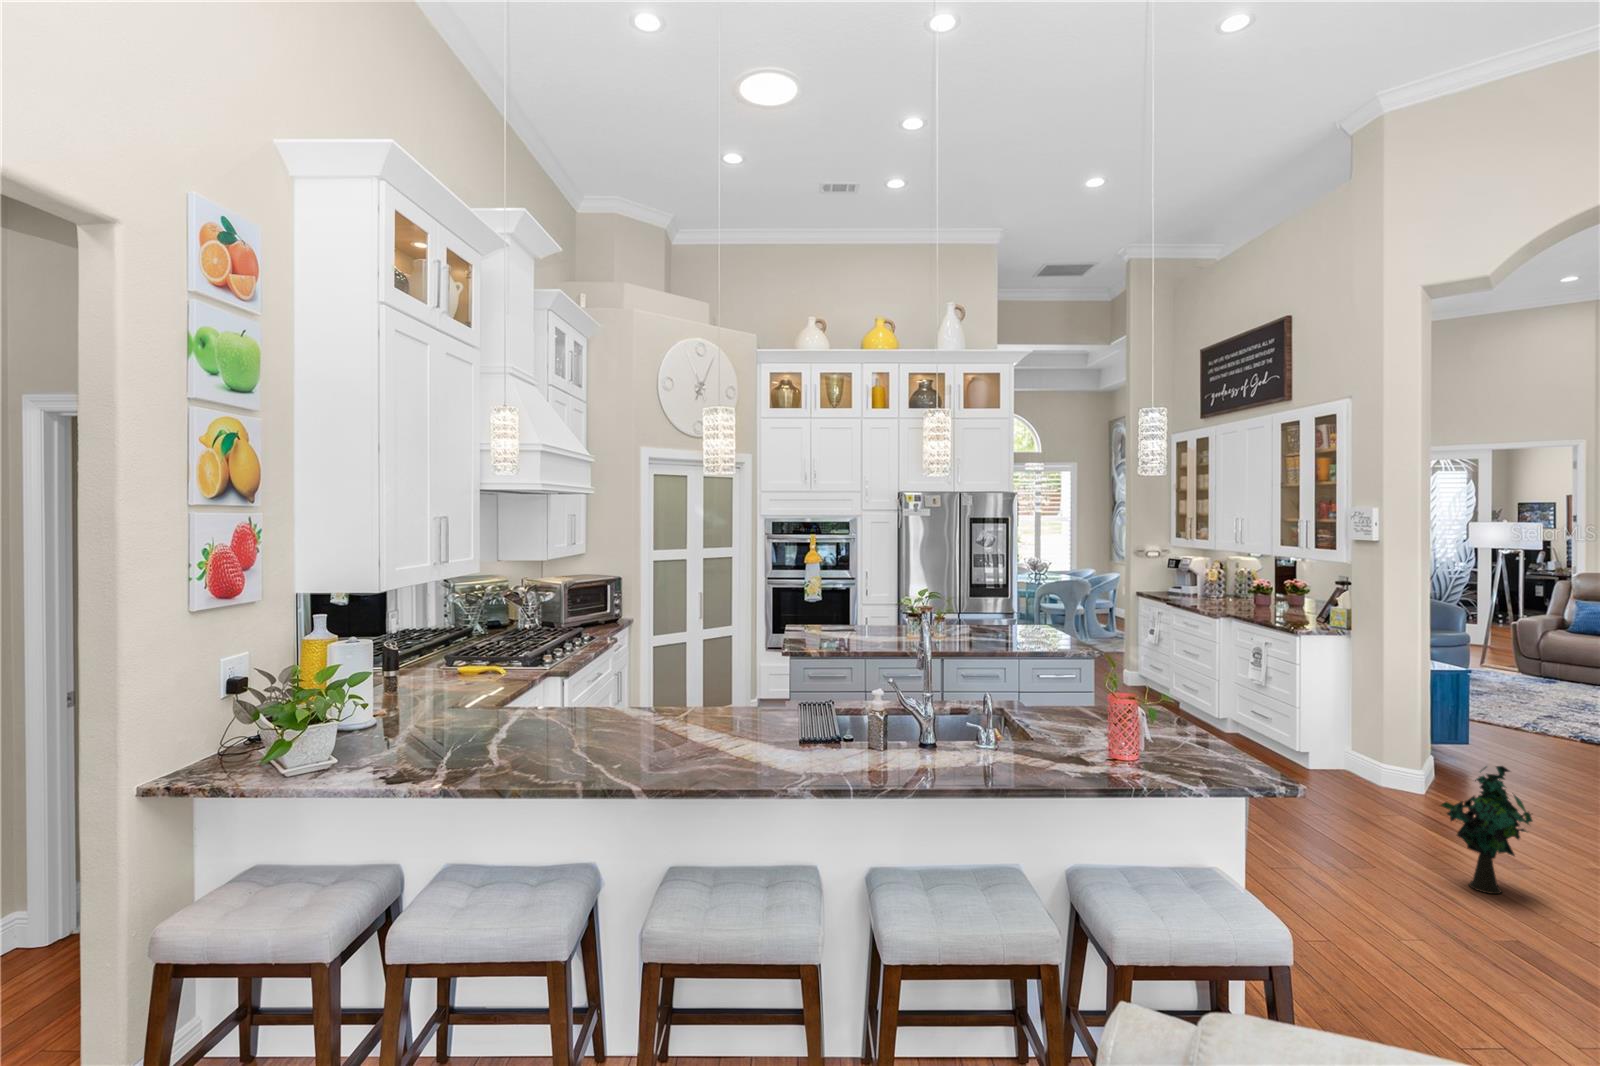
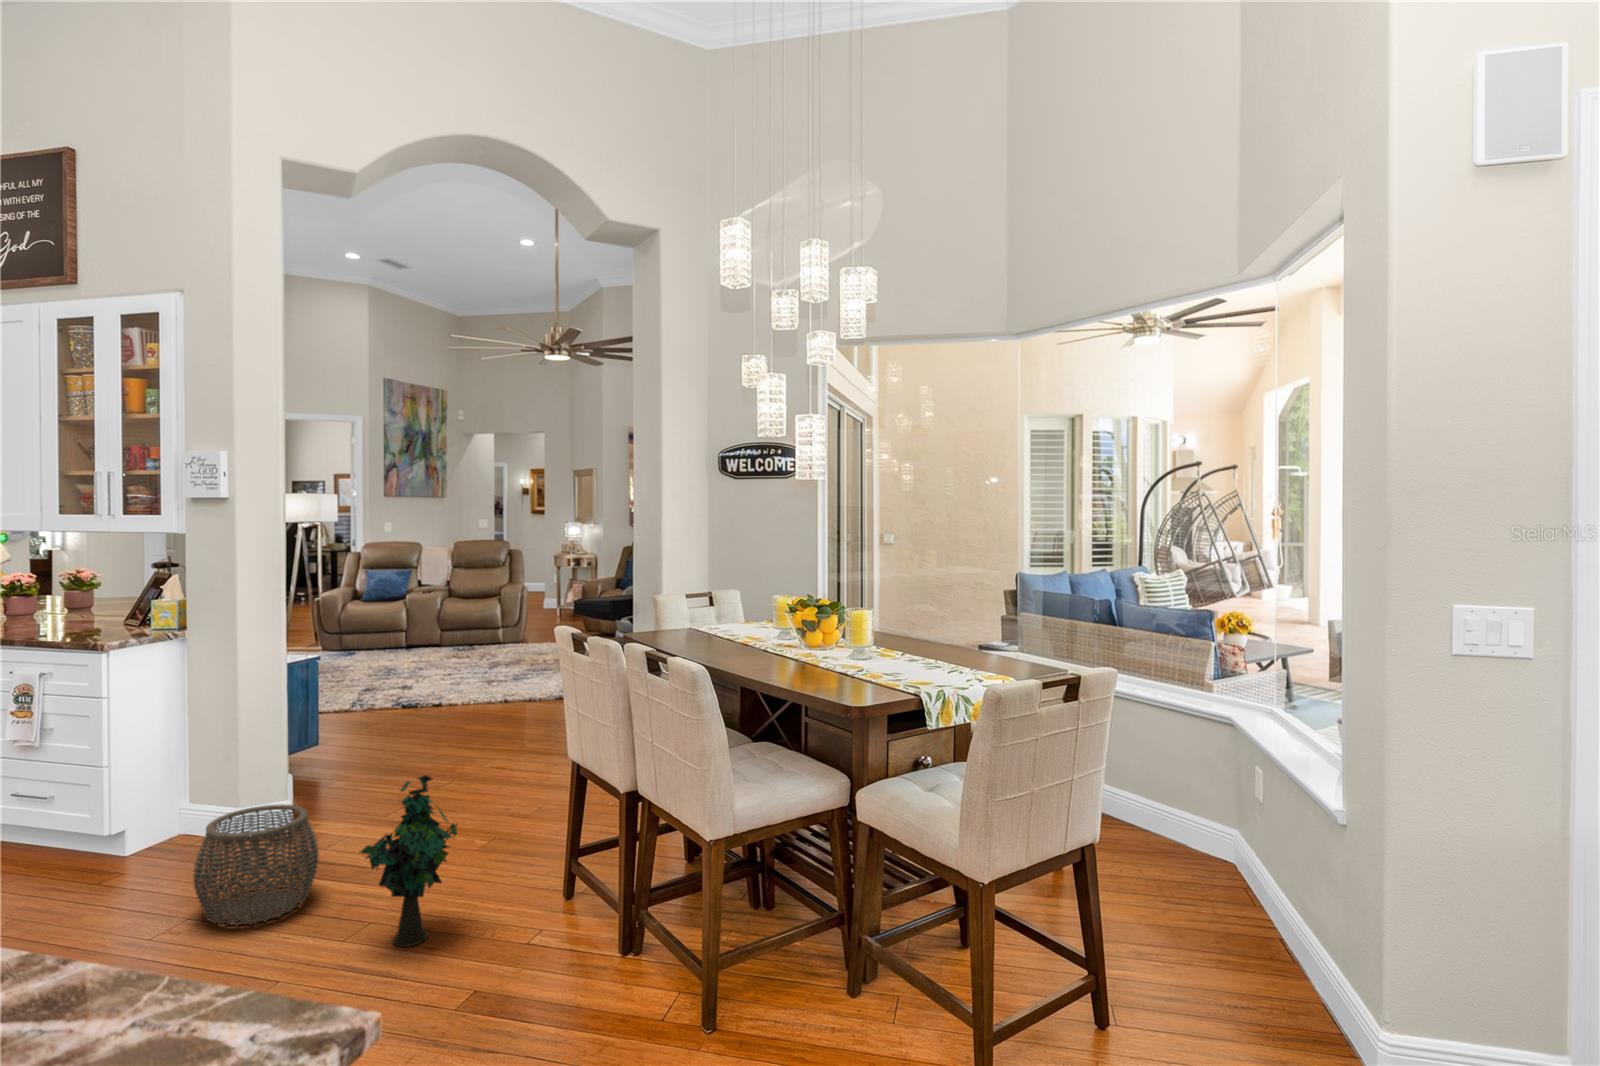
woven basket: none [1335,758,1426,839] -> present [193,804,319,926]

